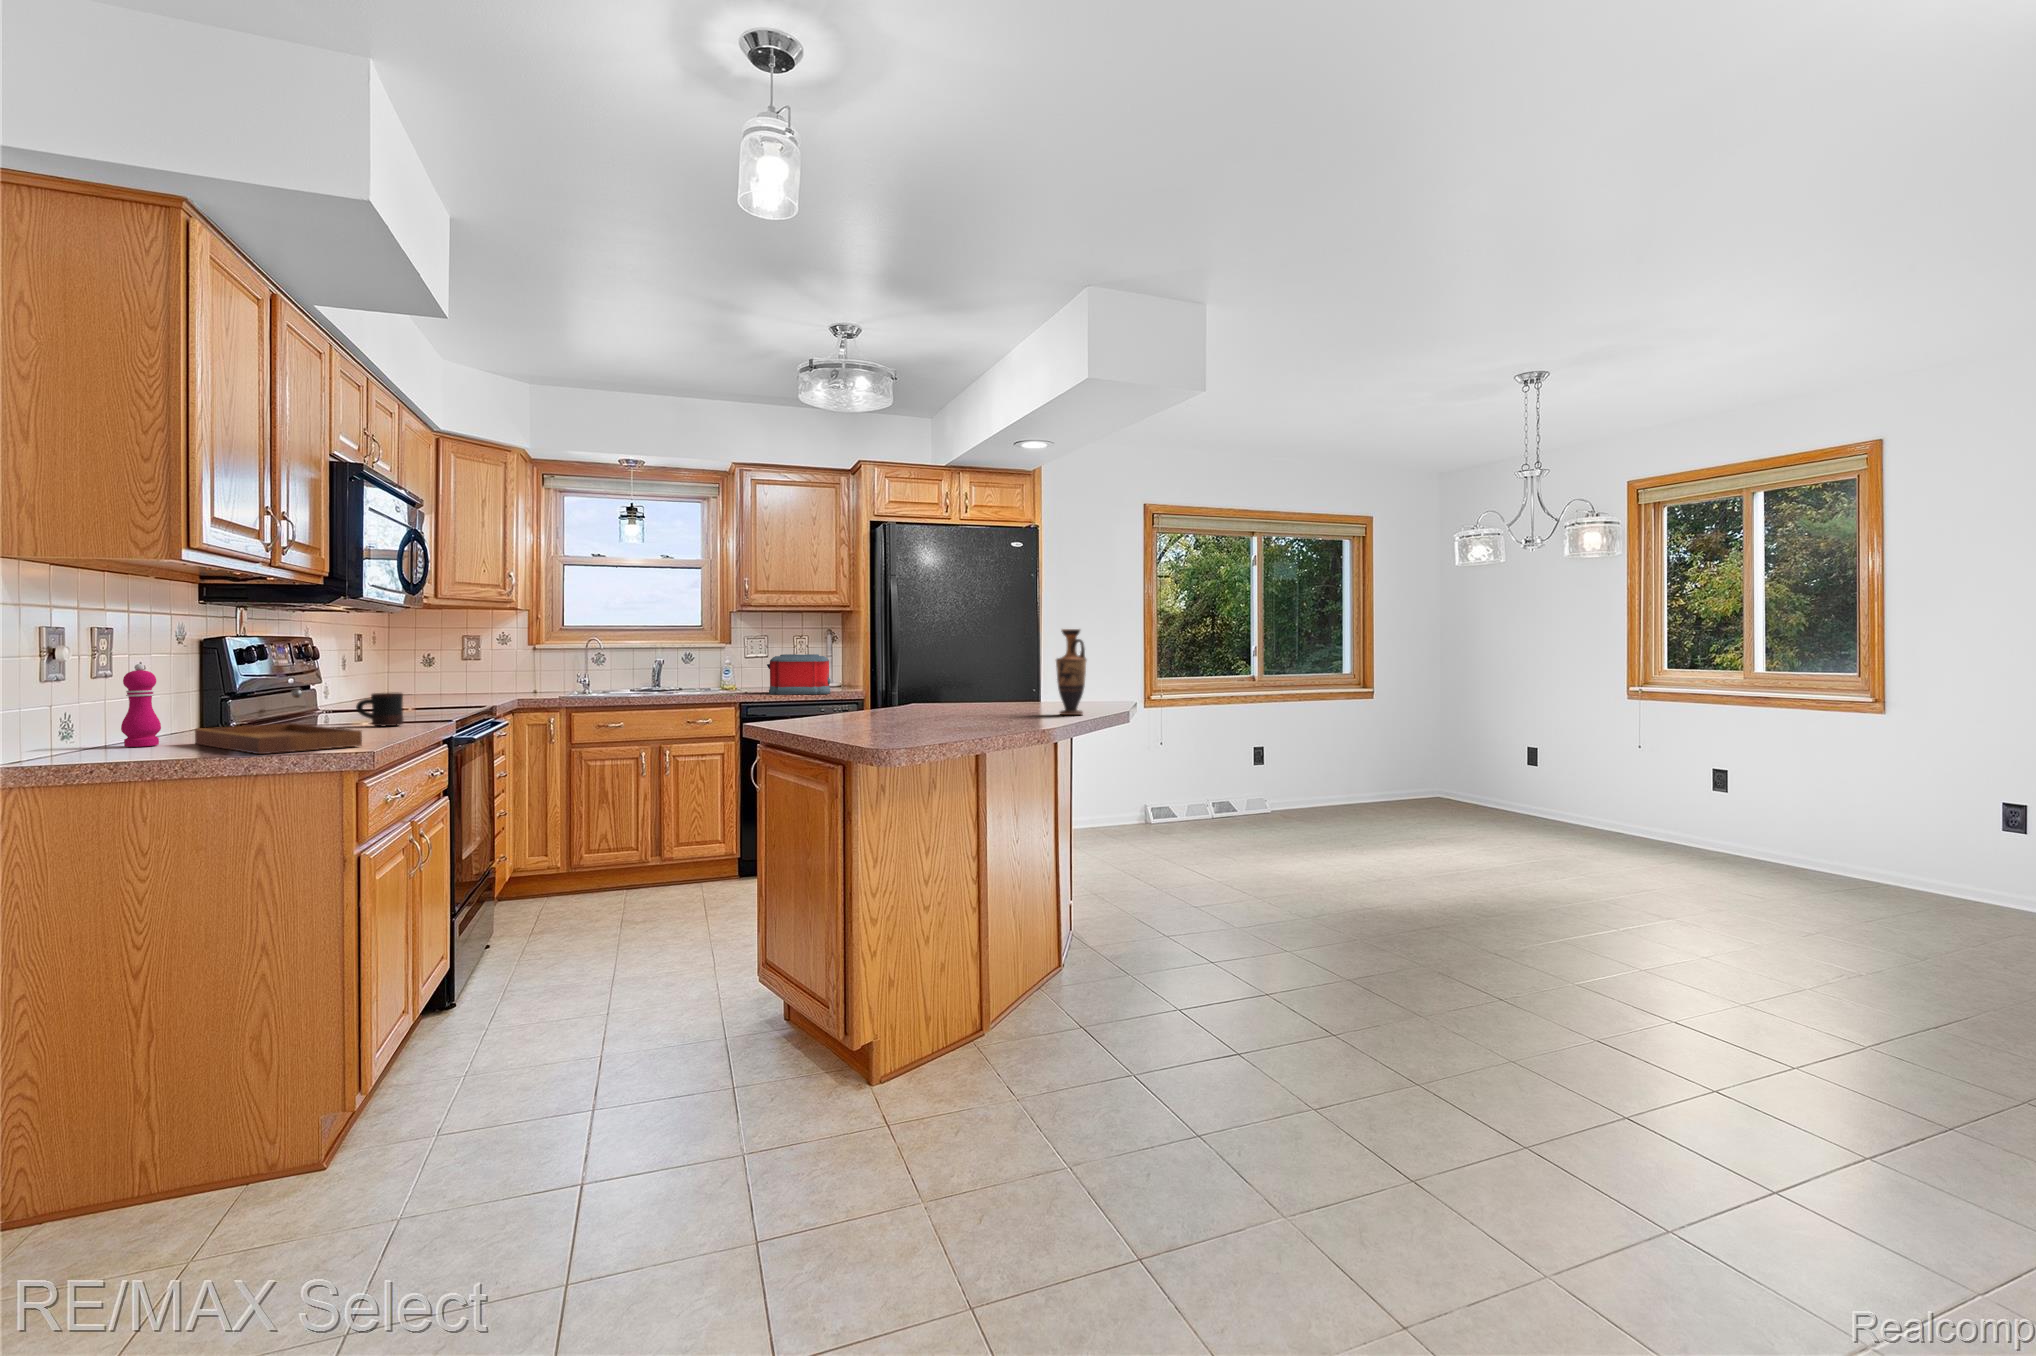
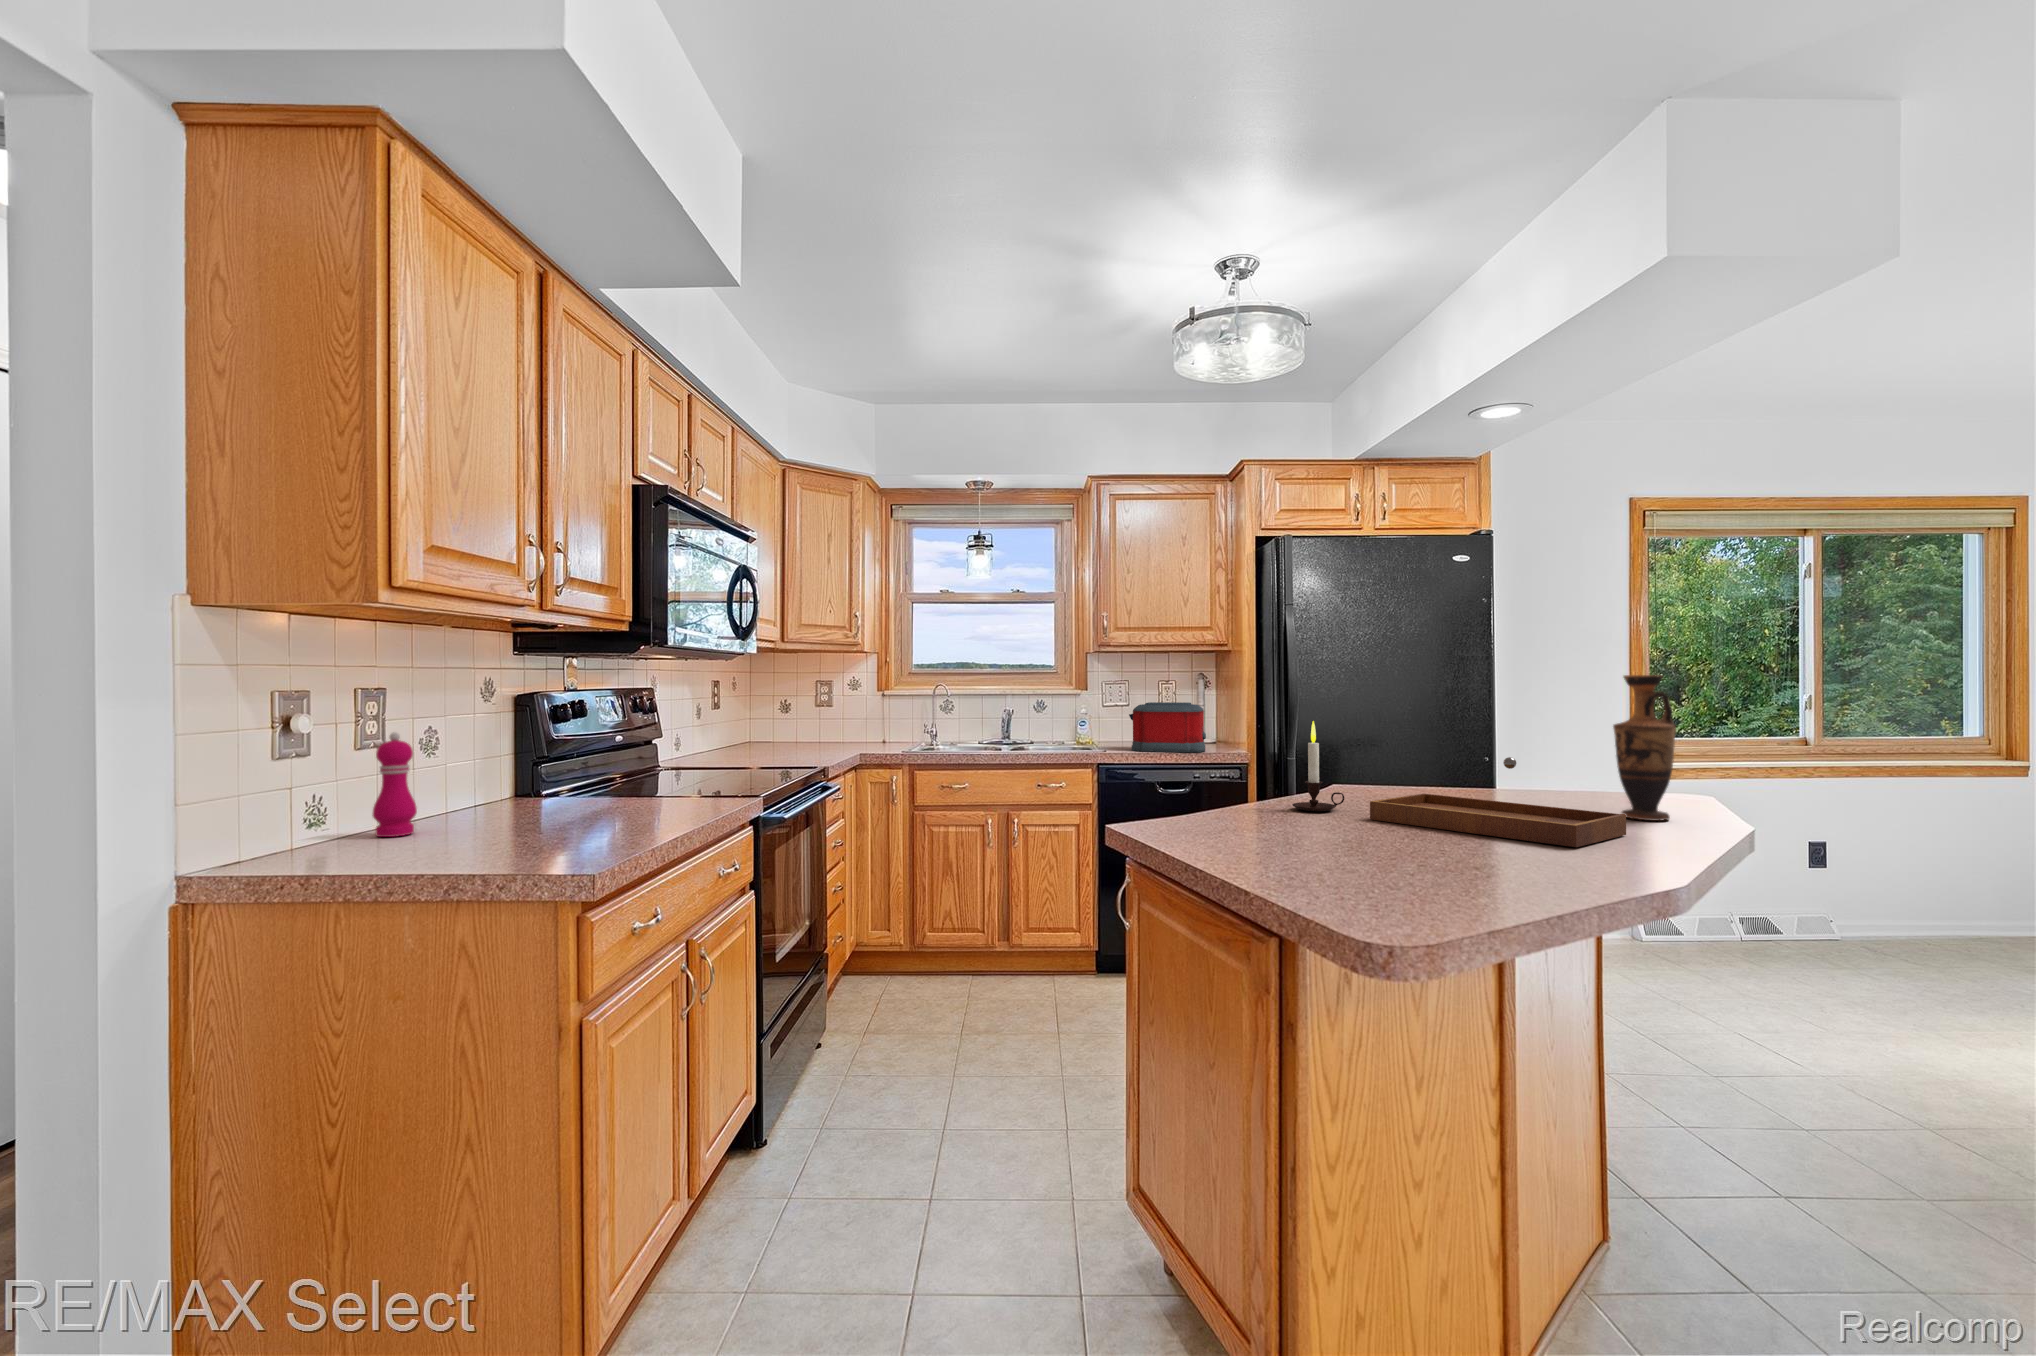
candle: none [866,658,900,717] -> present [1292,721,1344,811]
tray: present [195,689,362,754] -> present [1370,757,1626,847]
mug: present [356,693,404,726] -> none [655,760,706,803]

